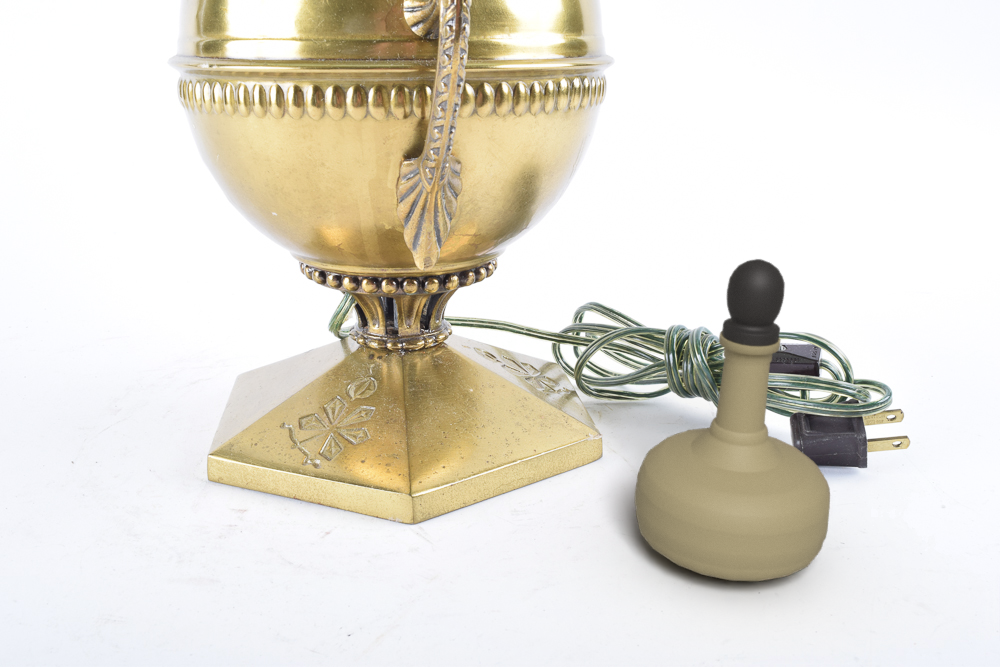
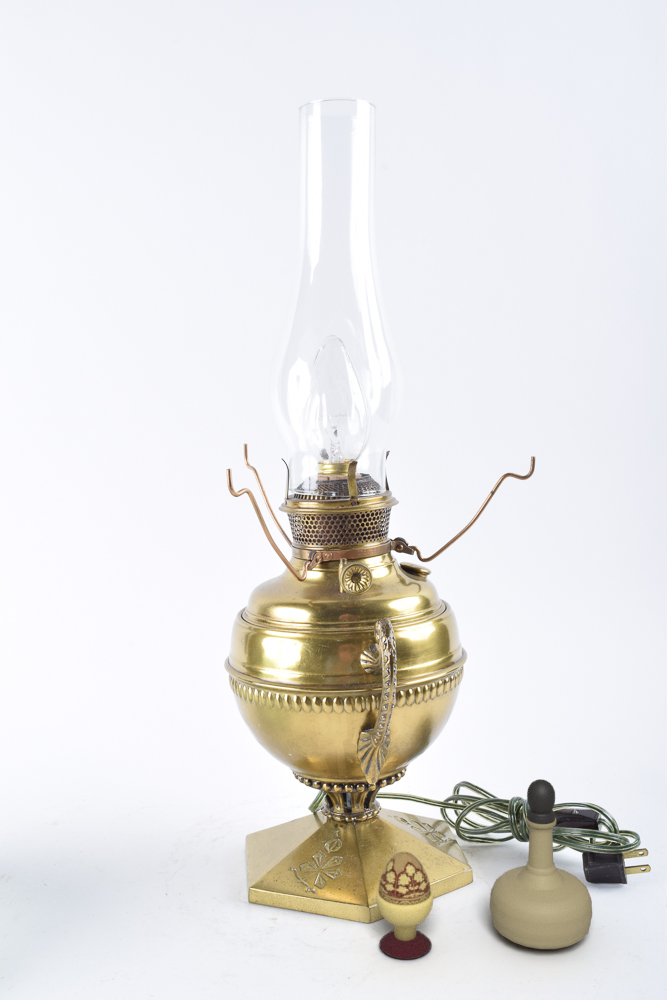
decorative egg: none [417,391,529,591] -> present [376,852,433,959]

